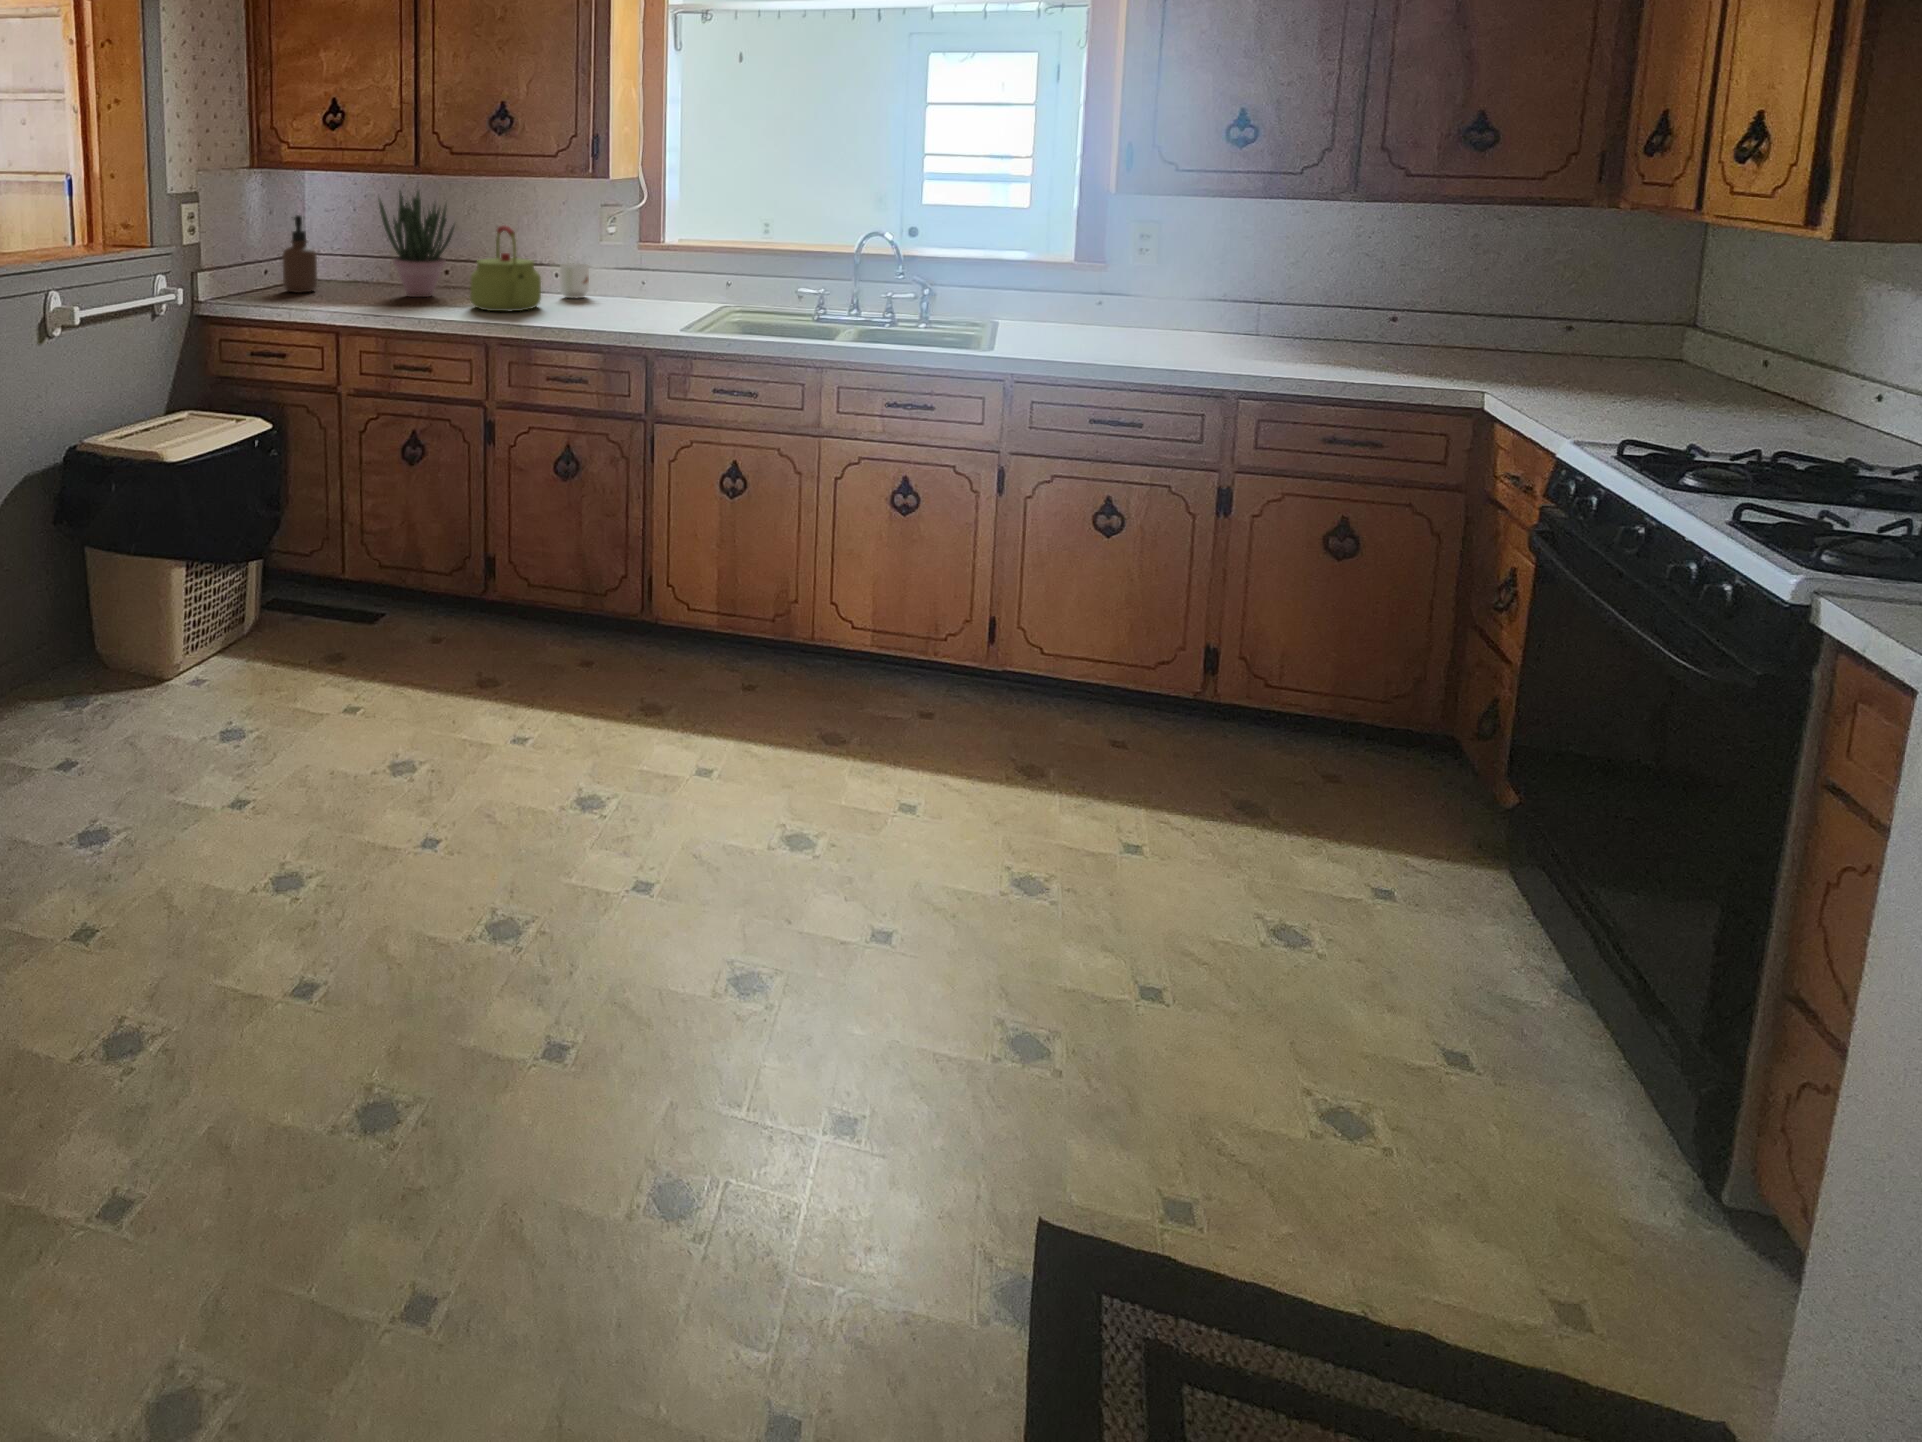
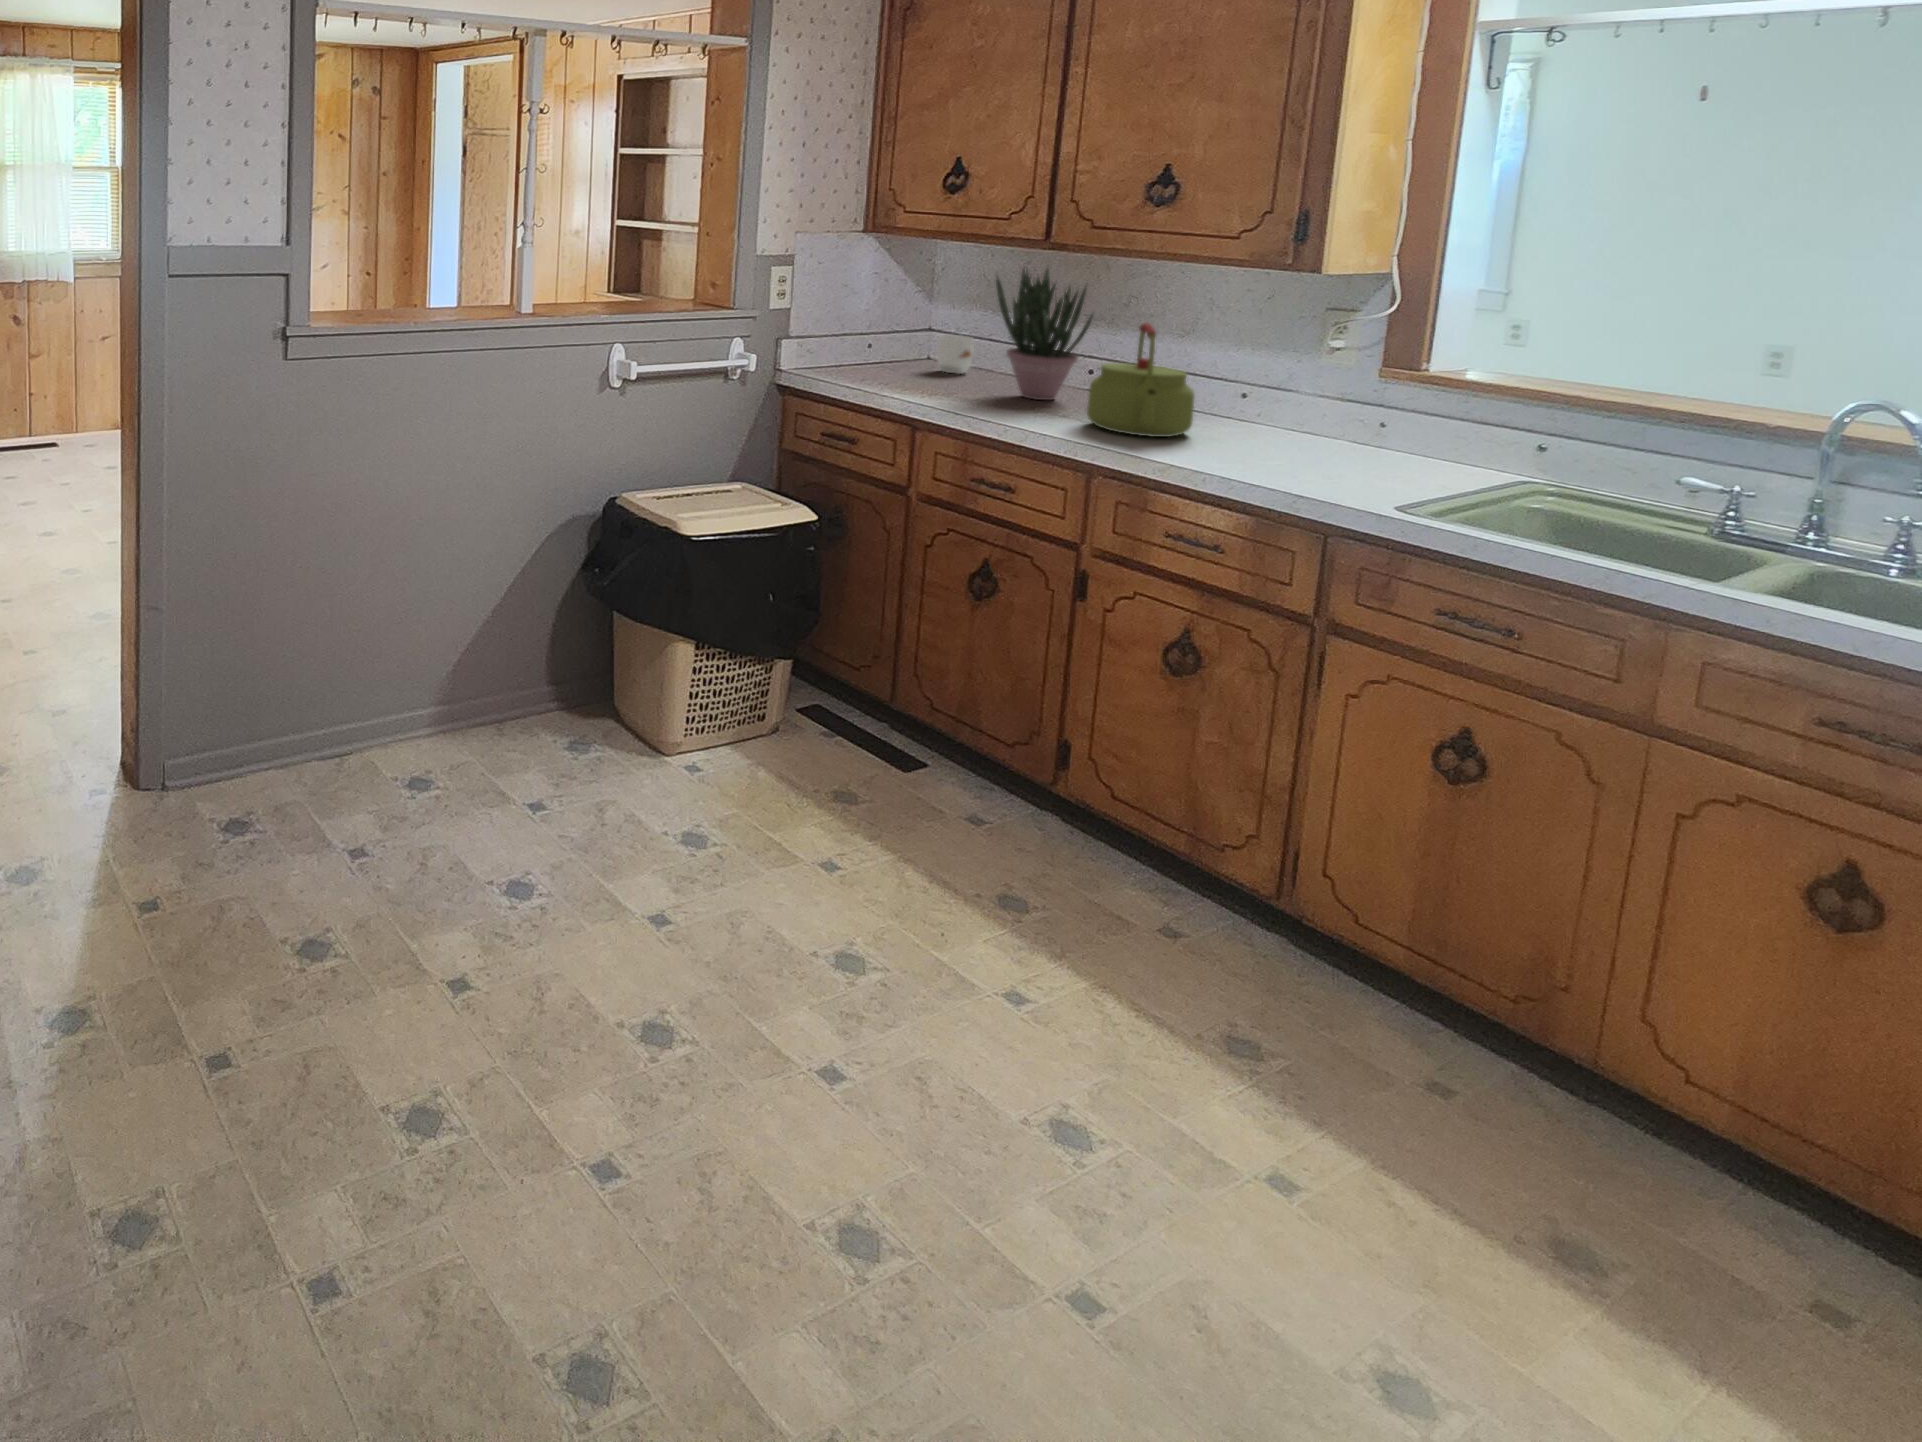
soap dispenser: present [282,215,318,293] -> none [882,287,924,375]
mug: present [560,264,589,298] -> present [938,334,974,374]

